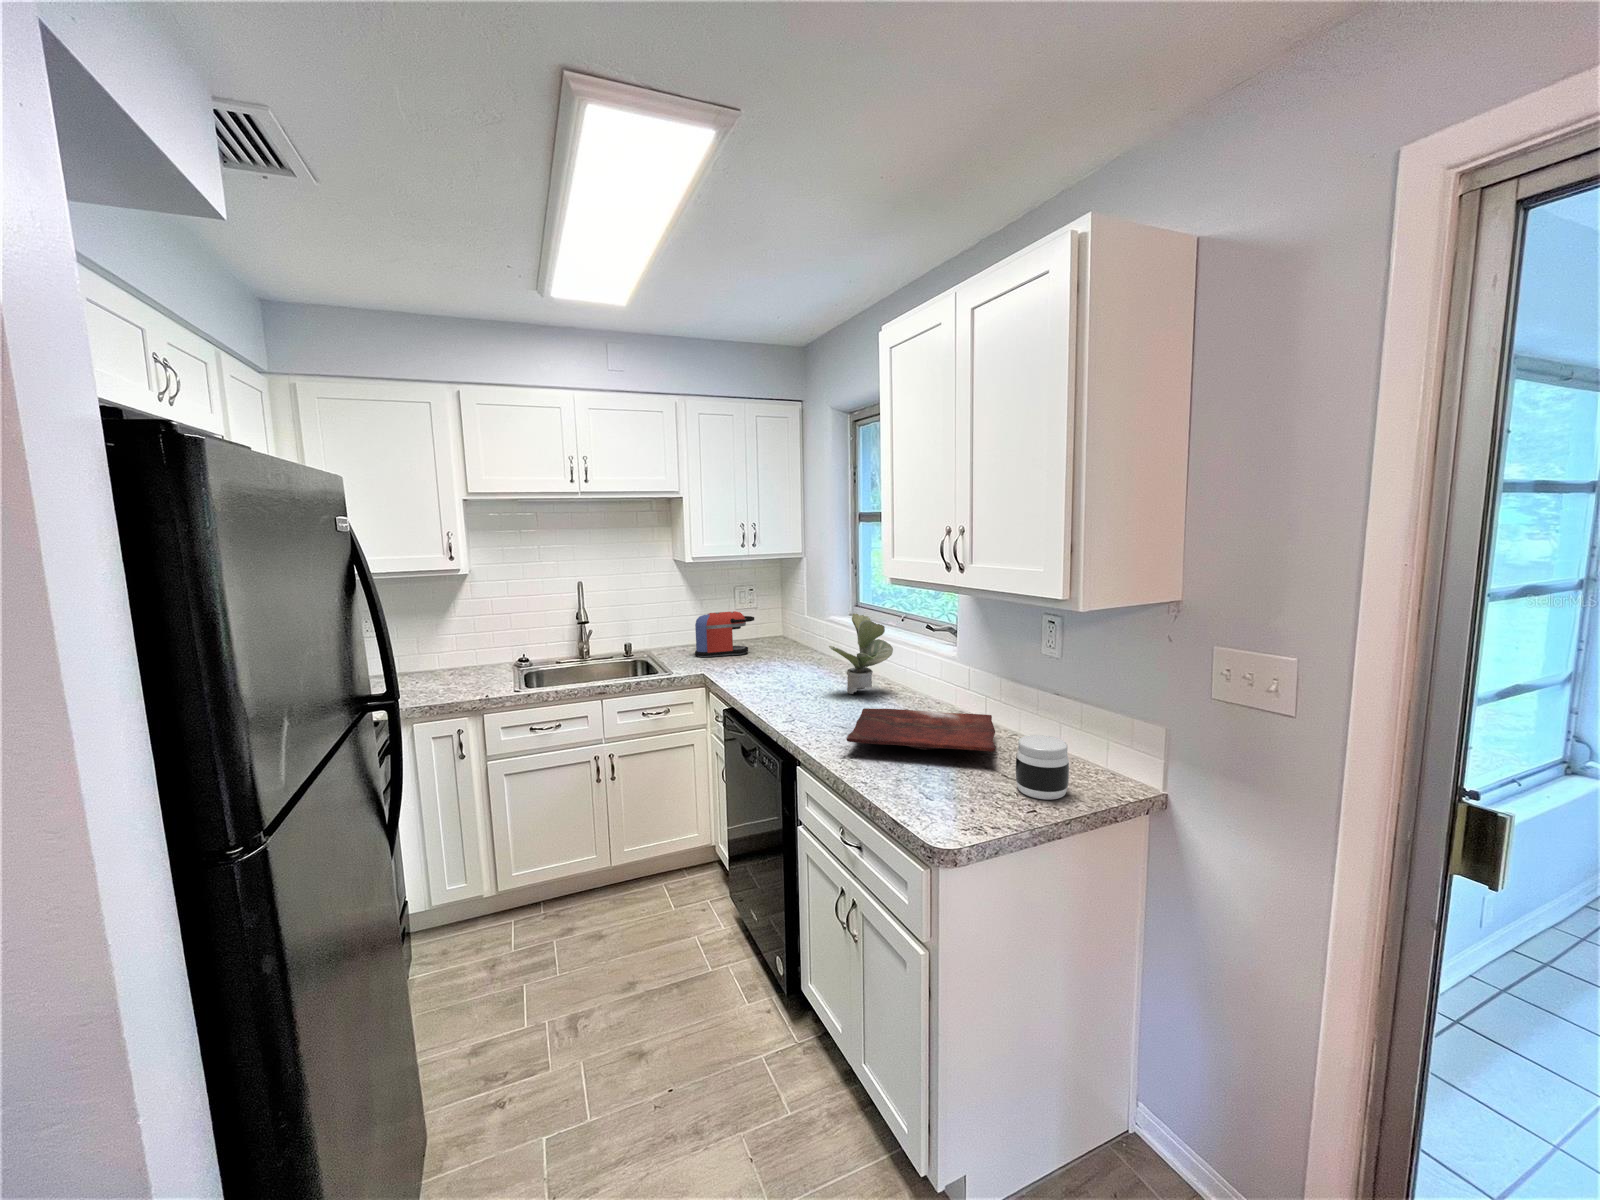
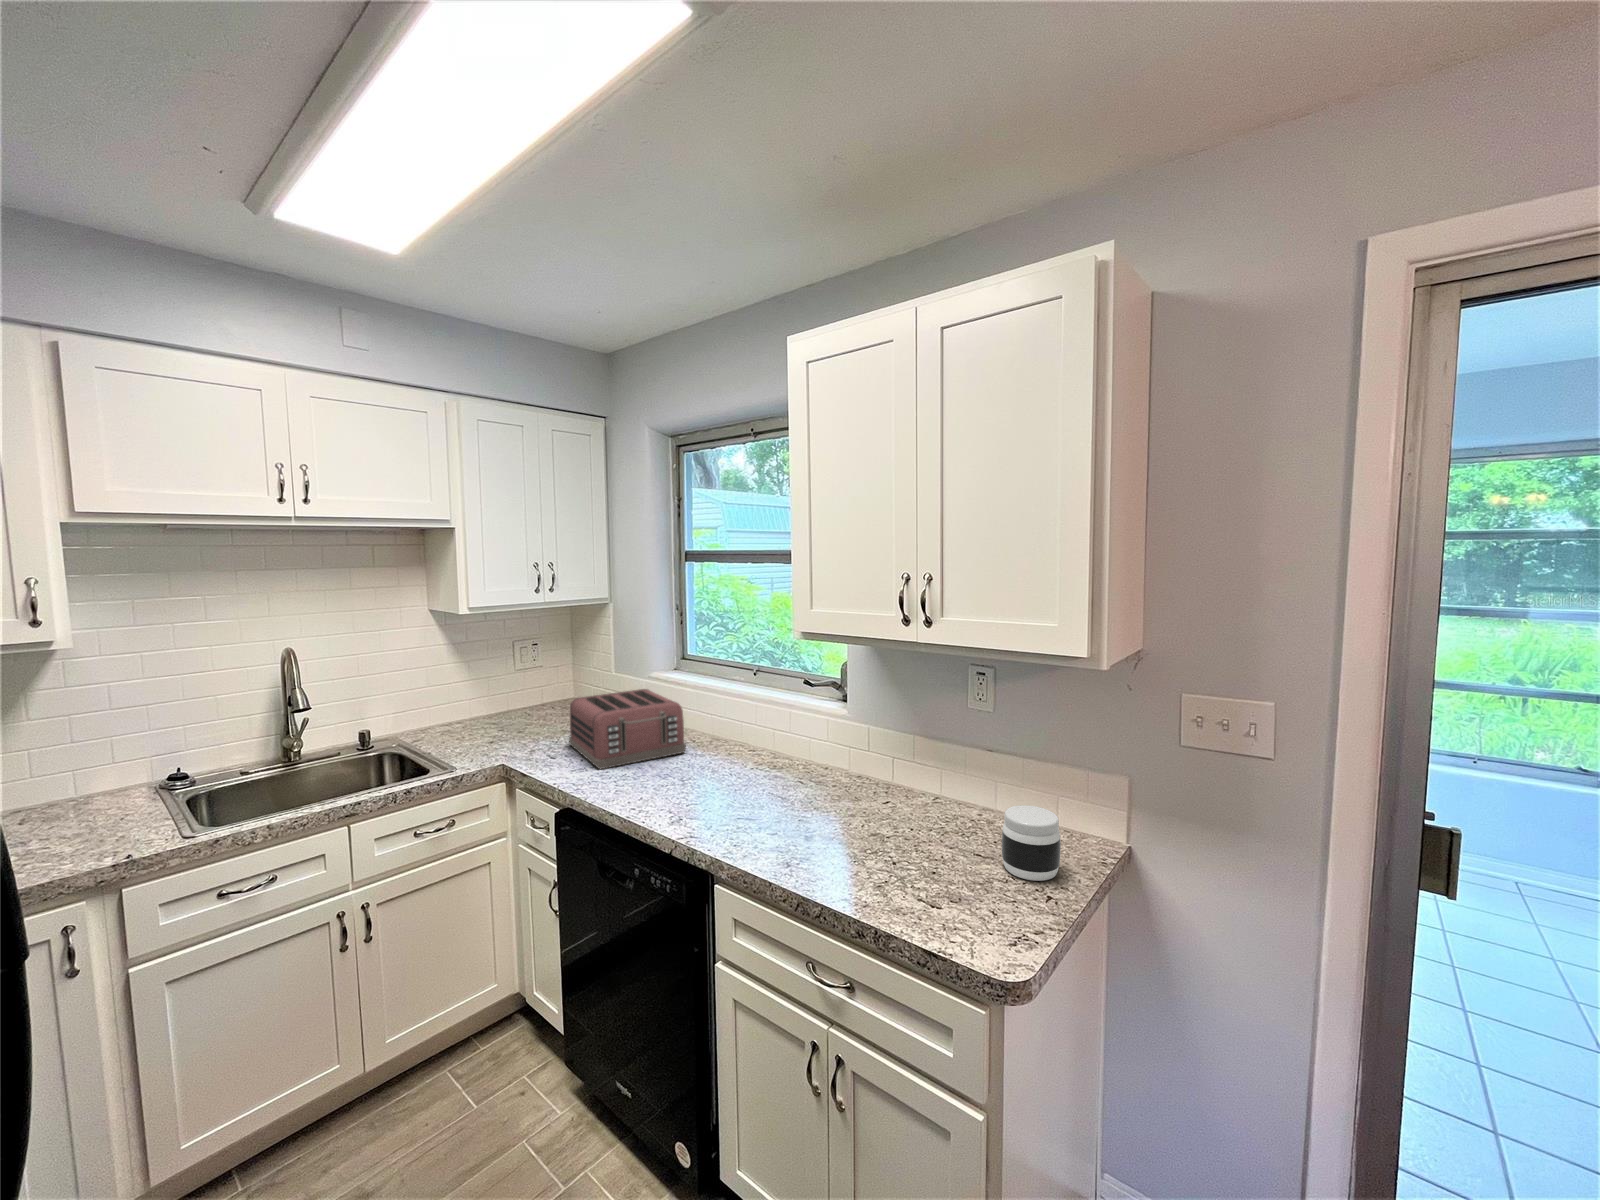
coffee maker: present [695,611,754,657] -> none [475,675,557,740]
potted plant: present [829,613,893,694] -> none [699,673,771,772]
toaster: none [752,627,832,683] -> present [569,689,686,769]
cutting board: present [846,708,995,751] -> none [775,782,964,846]

